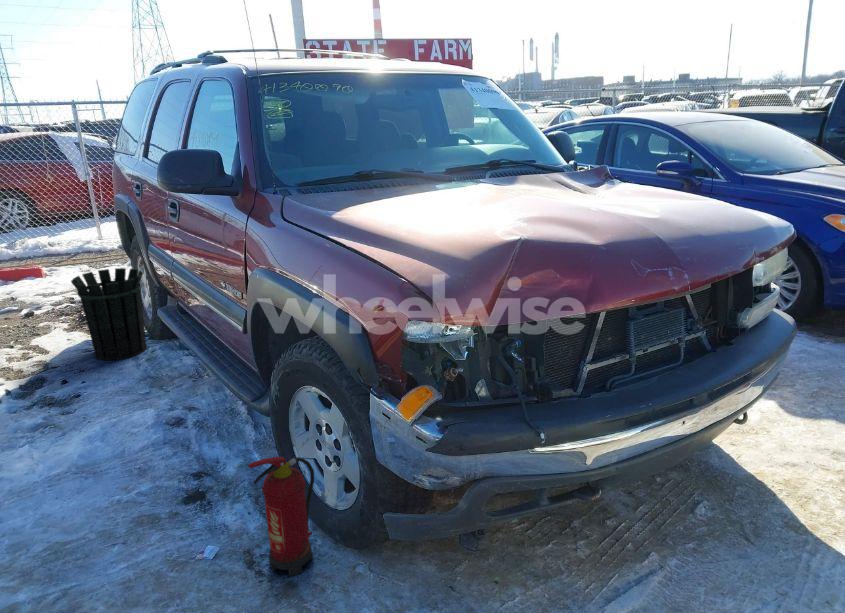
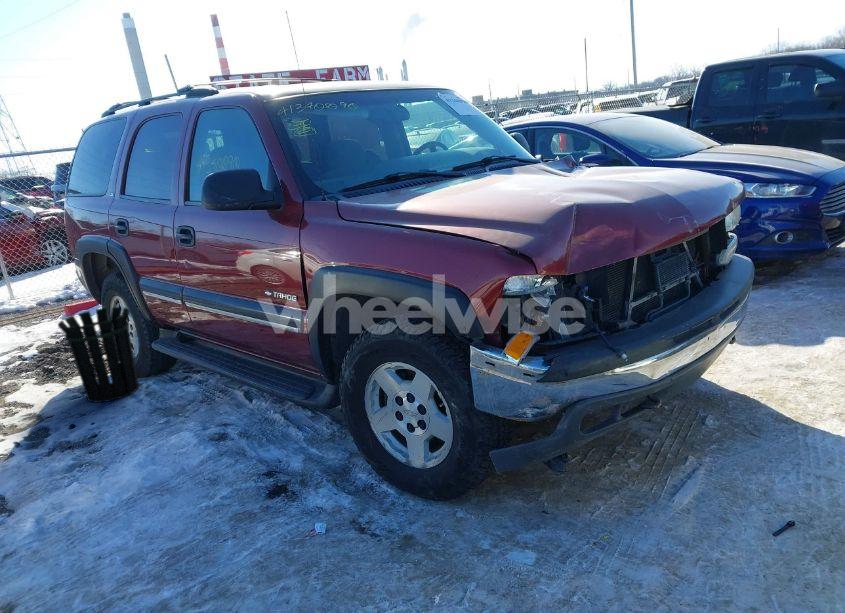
fire extinguisher: present [248,457,314,576] -> none [362,424,415,531]

